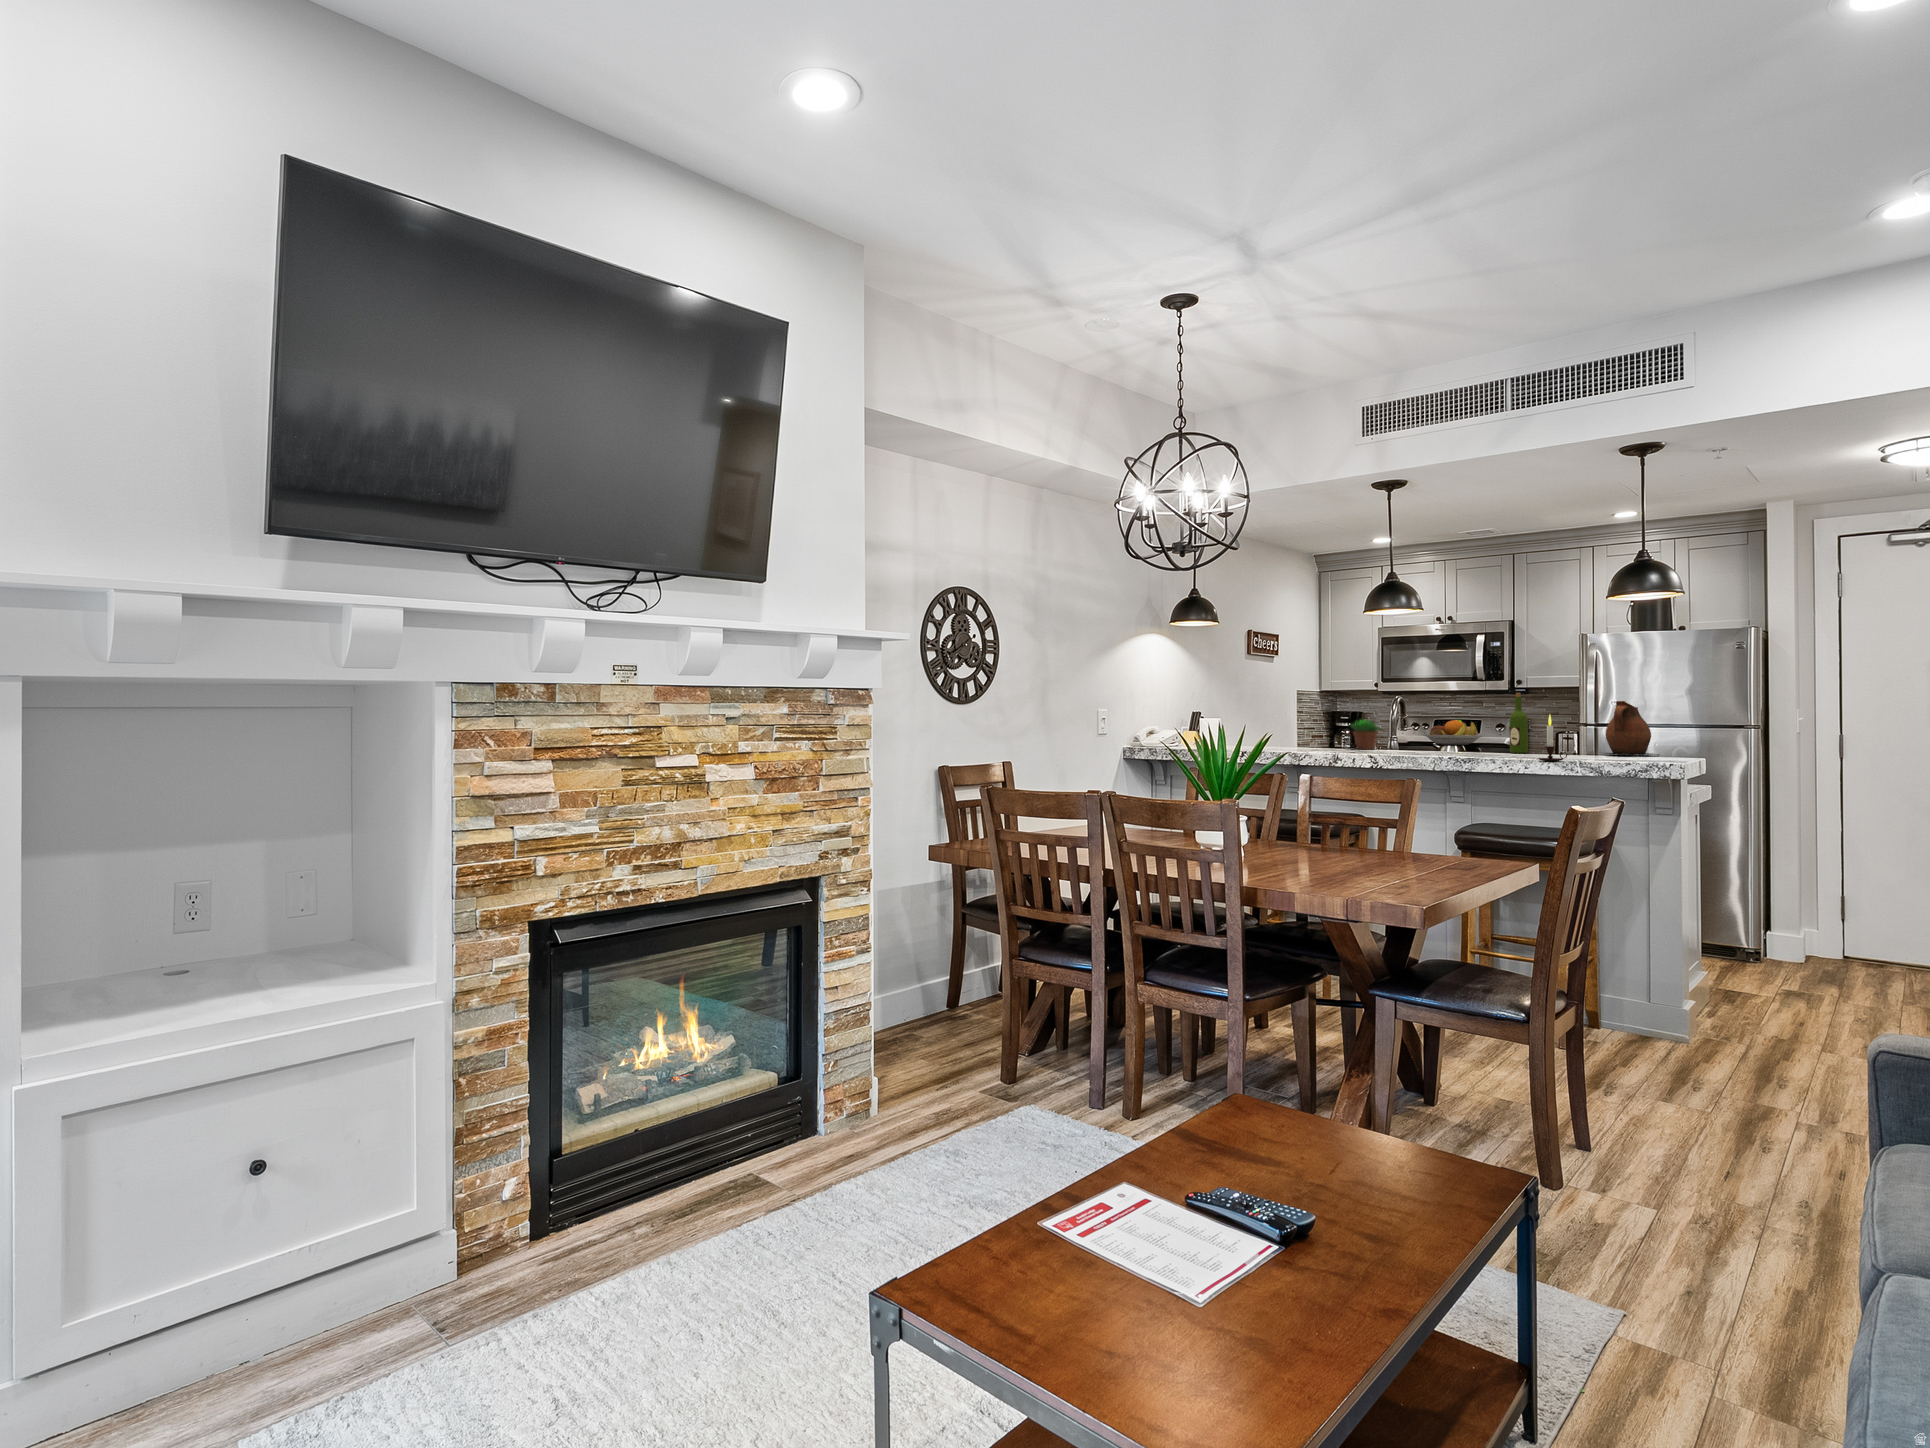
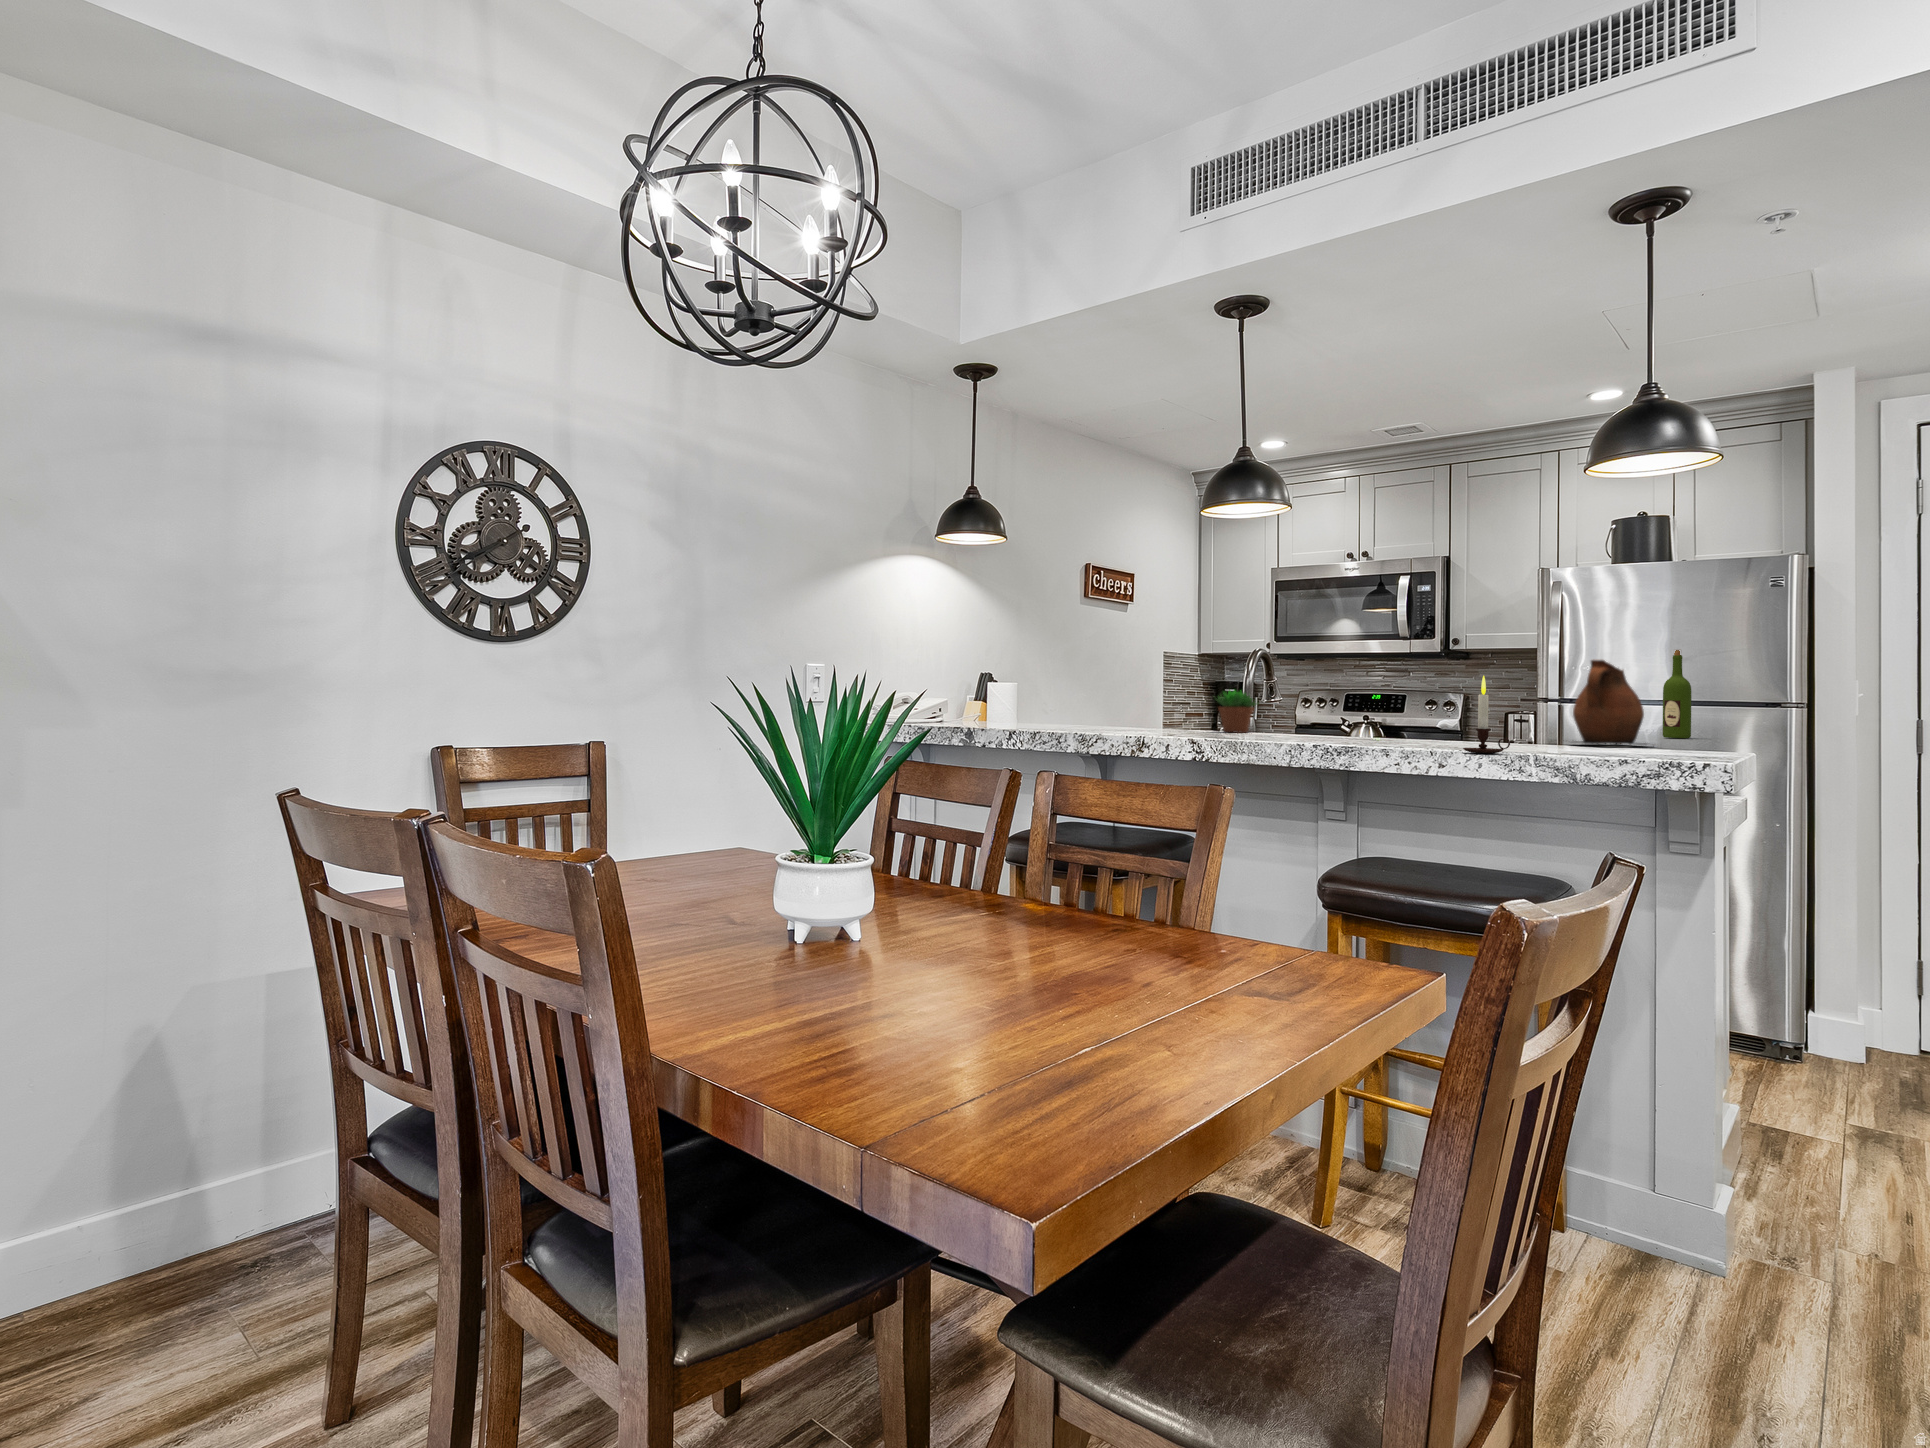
wine bottle: present [1509,693,1528,753] -> present [1663,650,1691,738]
fruit bowl: present [1422,720,1485,745] -> none [1324,694,1408,729]

